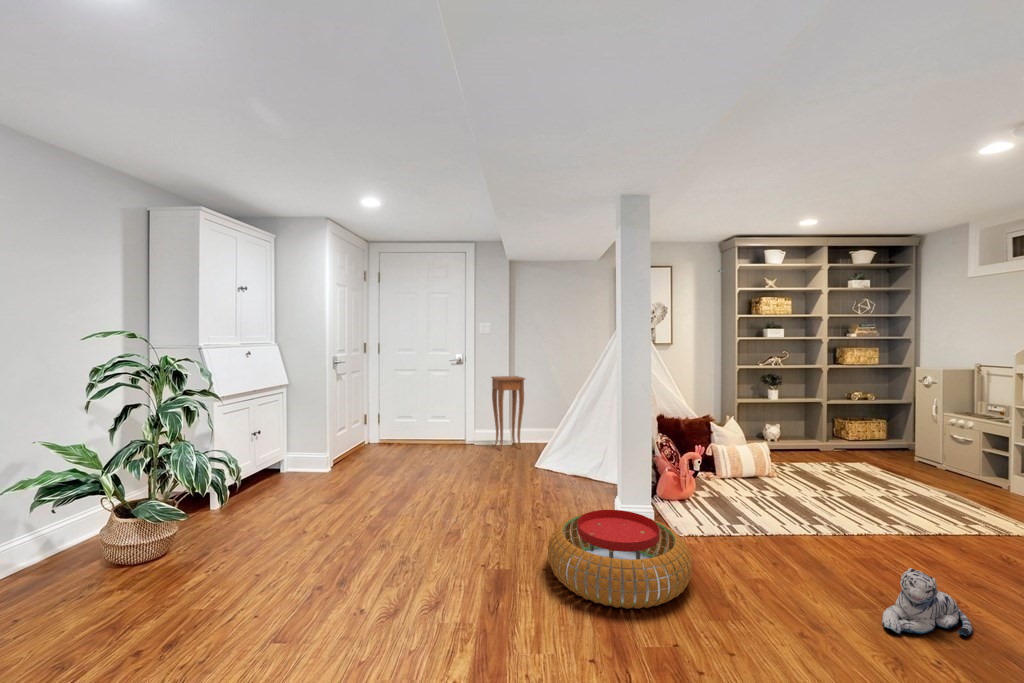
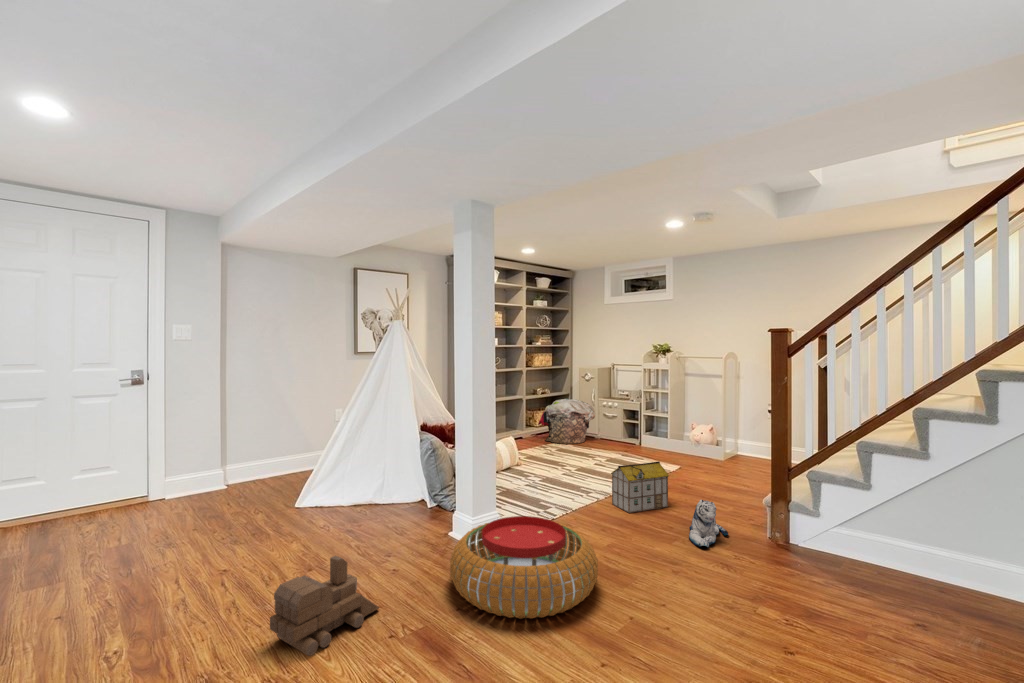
side table: present [491,376,525,451] -> none [197,394,257,499]
laundry basket: none [841,408,933,469] -> present [538,399,595,444]
toy train: none [429,498,501,556] -> present [270,556,379,656]
toy house: none [829,498,921,573] -> present [611,461,669,513]

